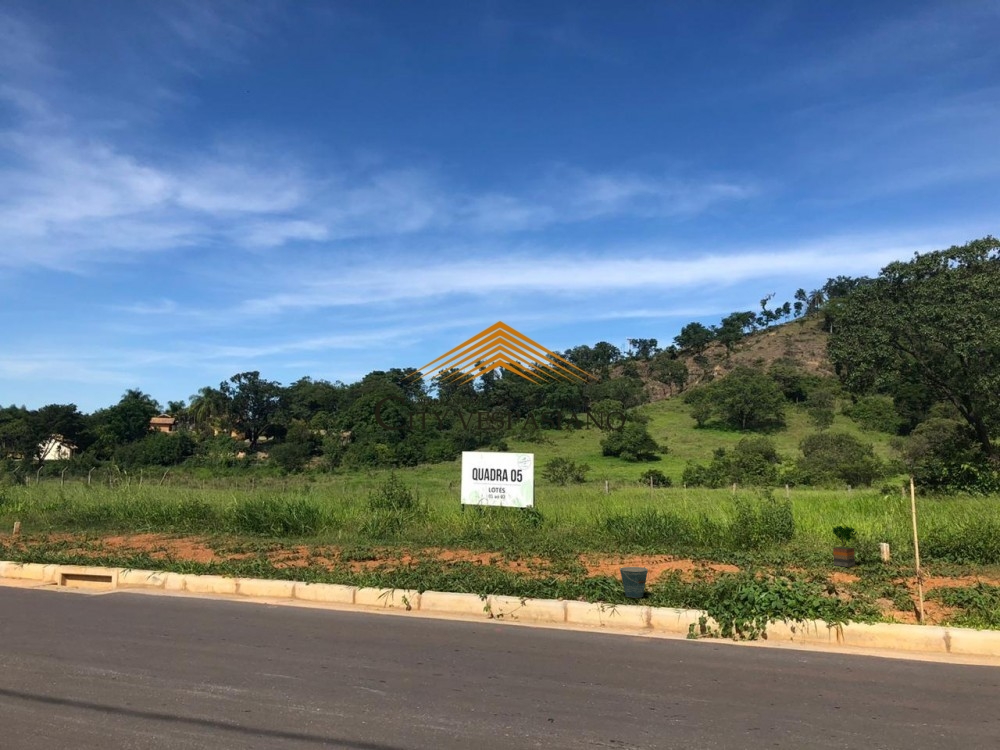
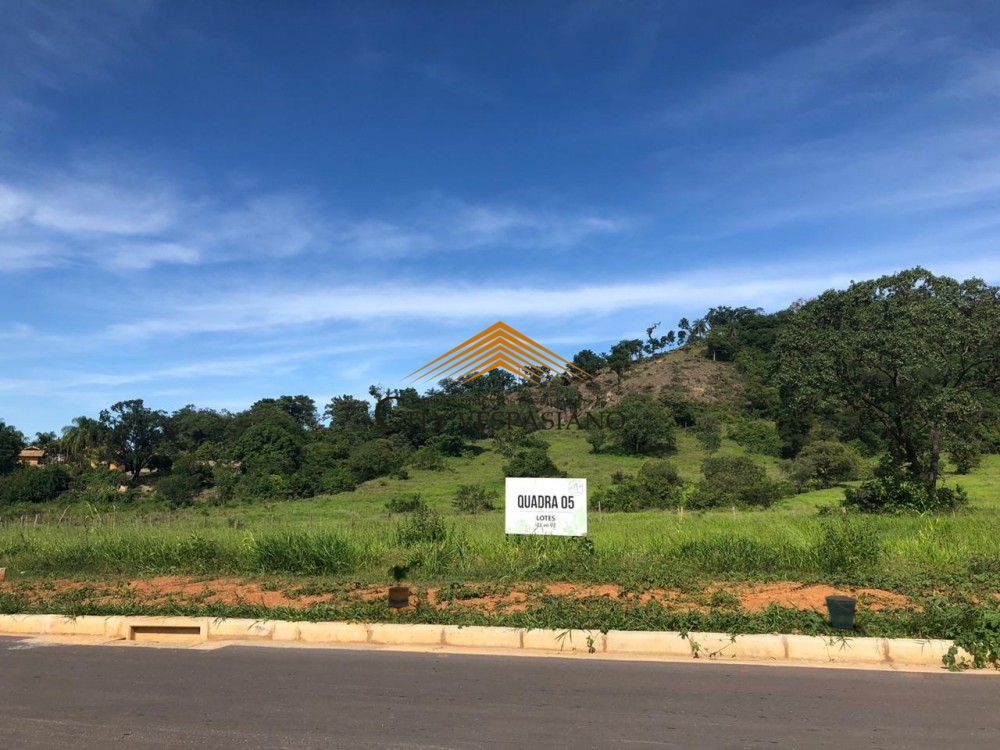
potted tree: present [832,526,857,567] -> present [388,565,413,608]

